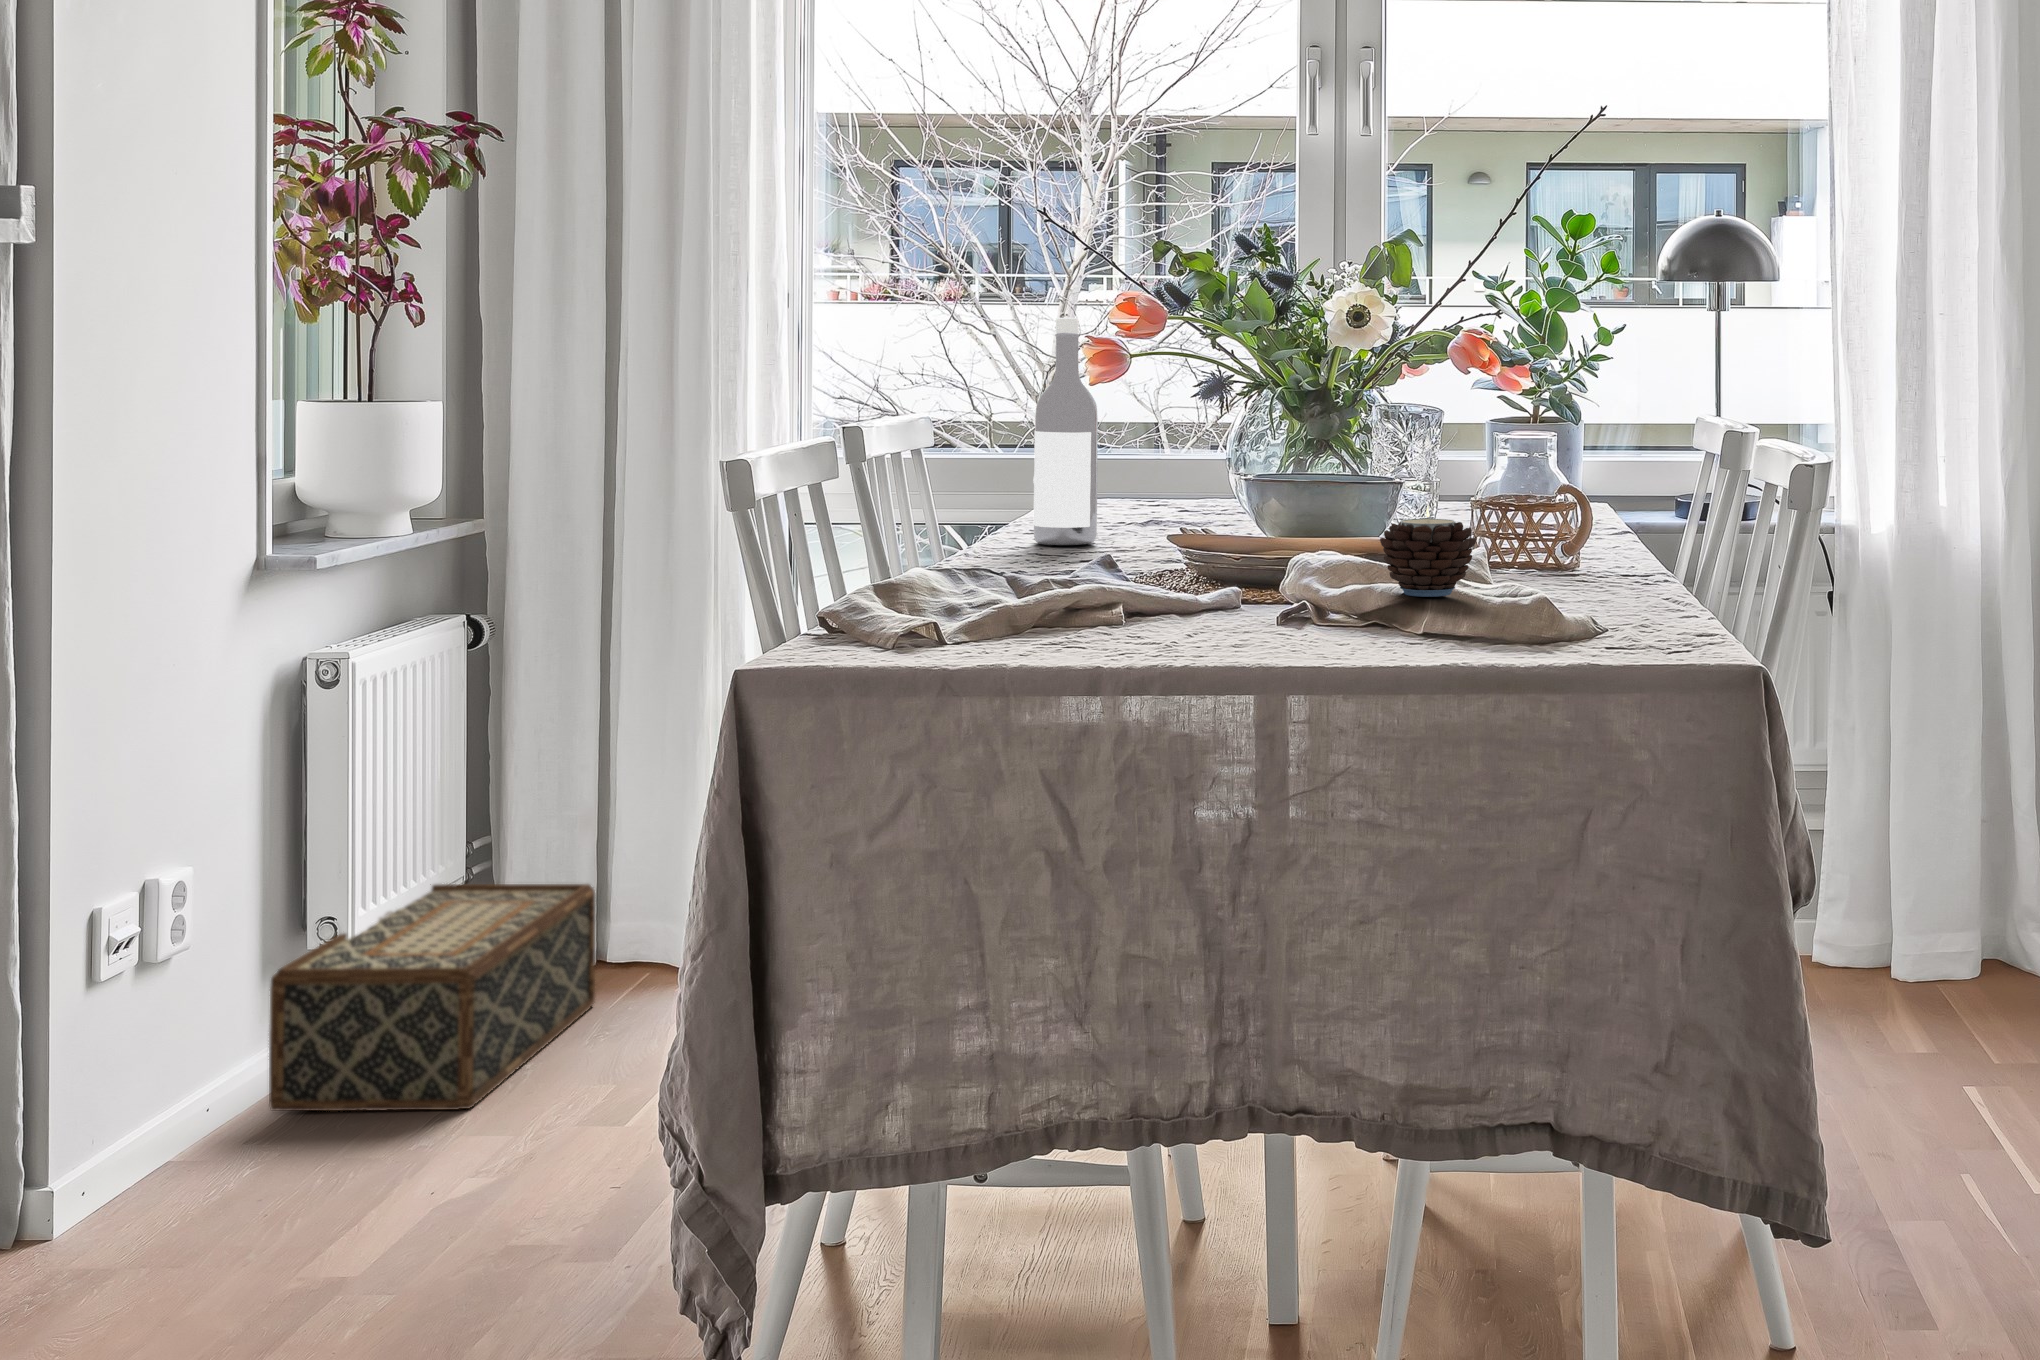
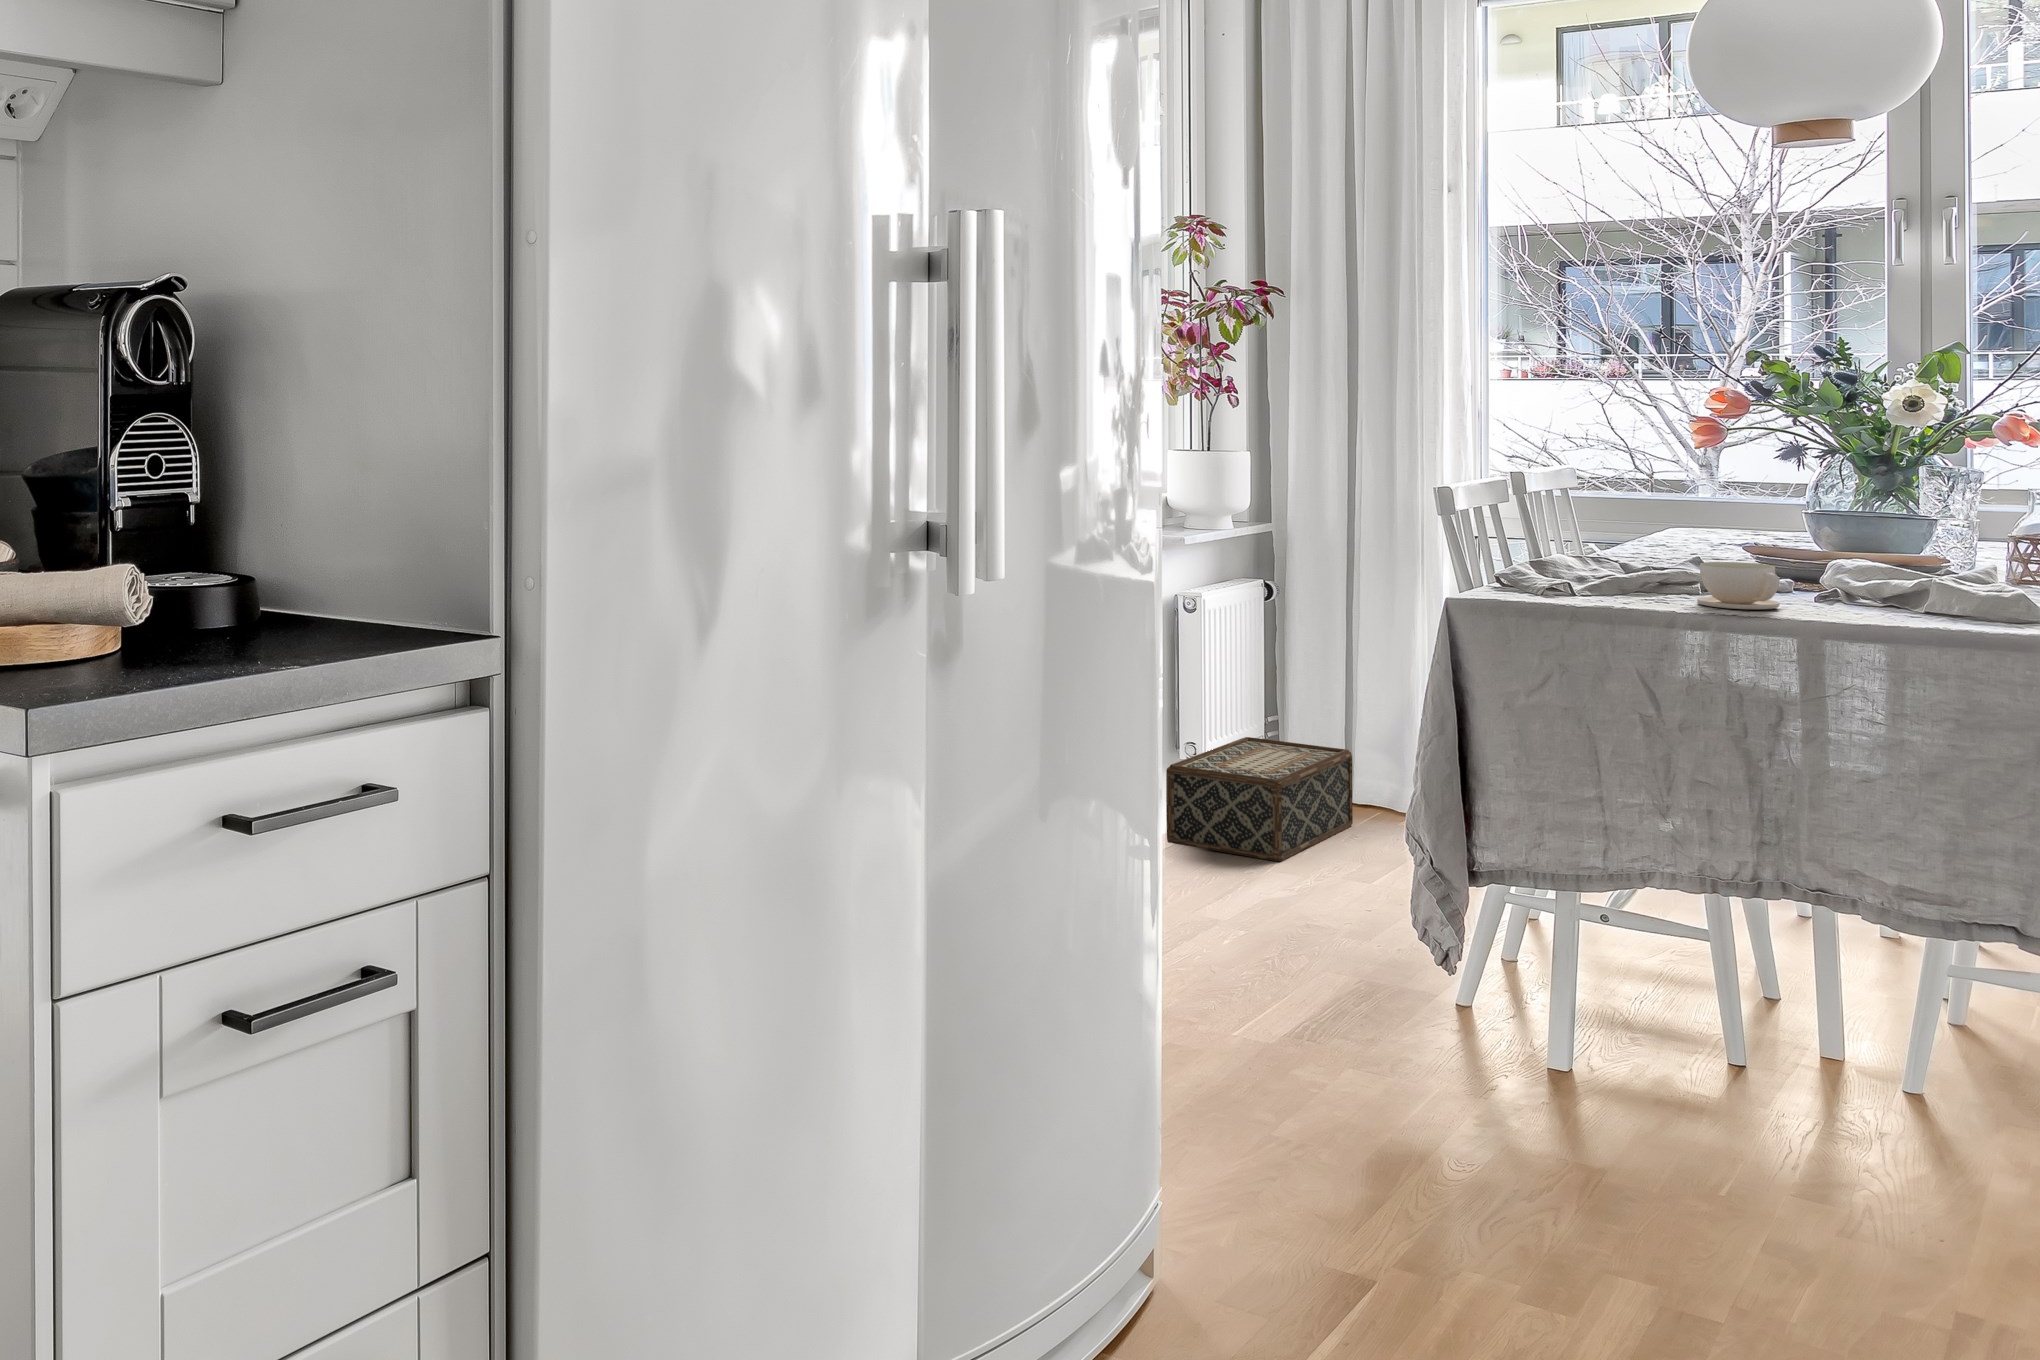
wine bottle: present [1033,318,1098,545] -> none [1655,400,1704,552]
candle: present [1380,506,1476,597] -> none [1903,532,1987,593]
coffee cup: none [1131,568,1246,648] -> present [1697,562,1780,609]

